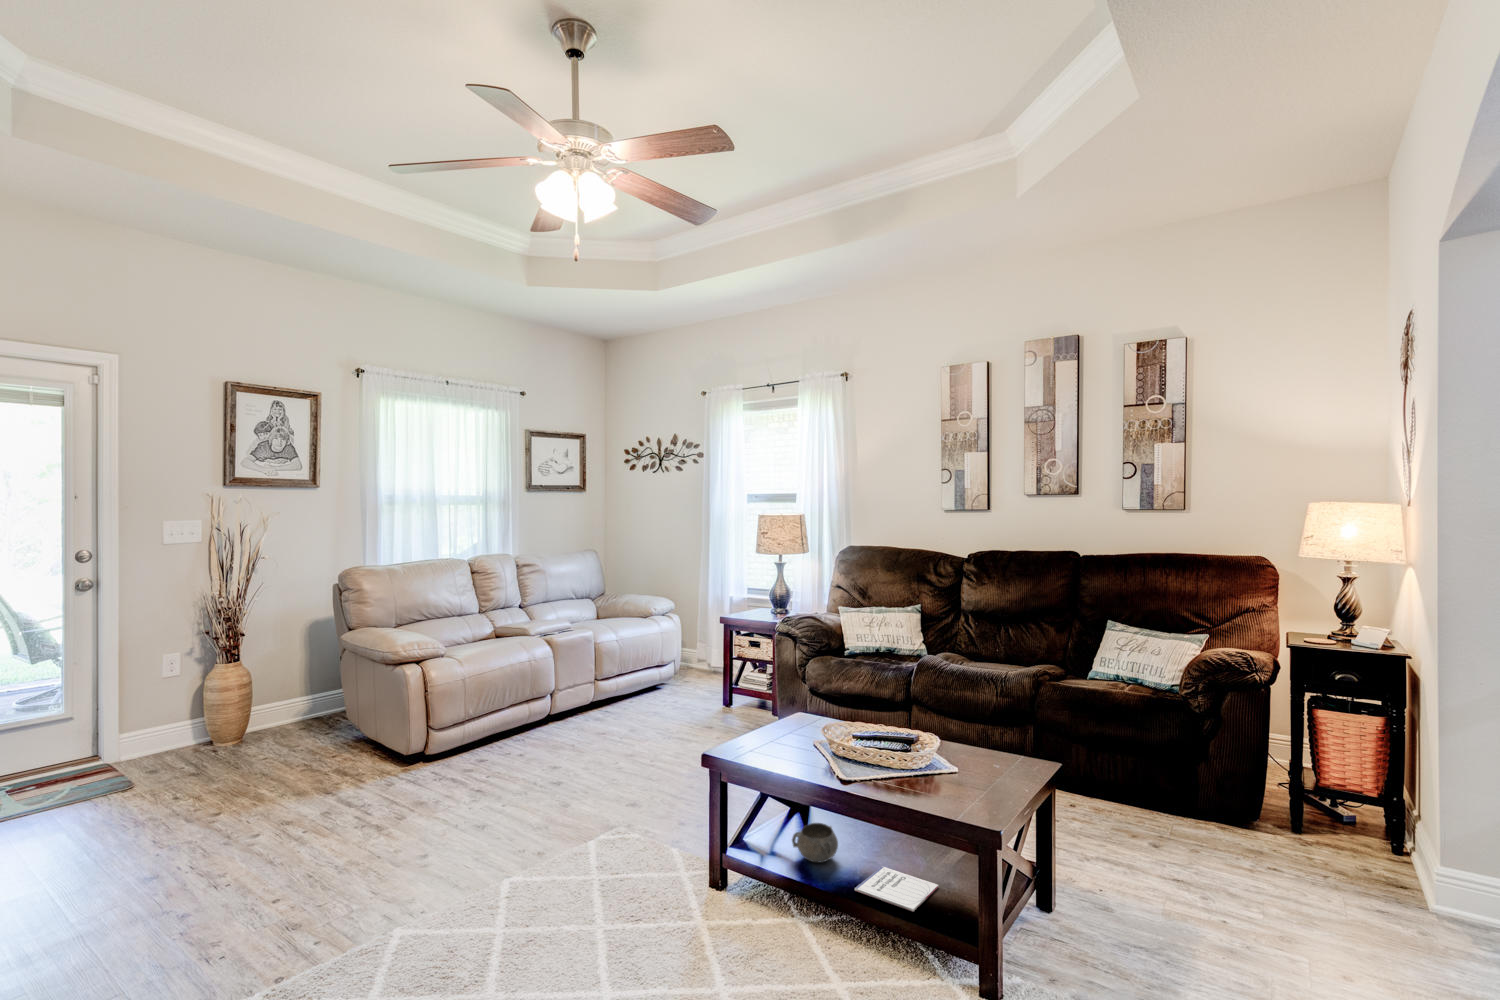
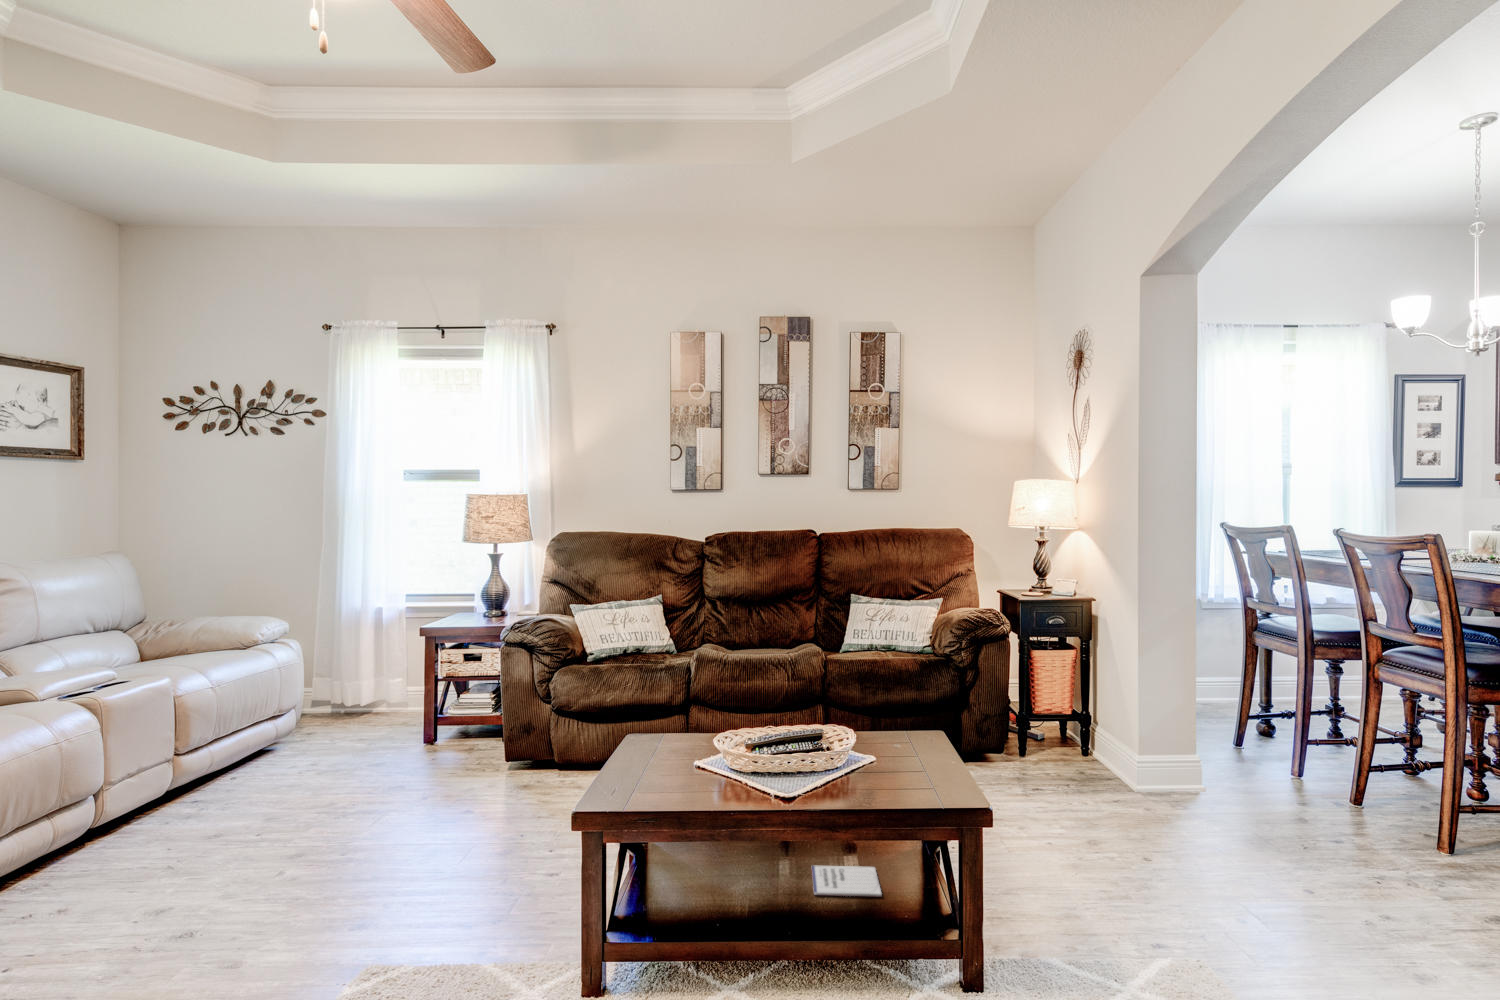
decorative bowl: present [792,823,838,863] -> none [721,838,772,881]

